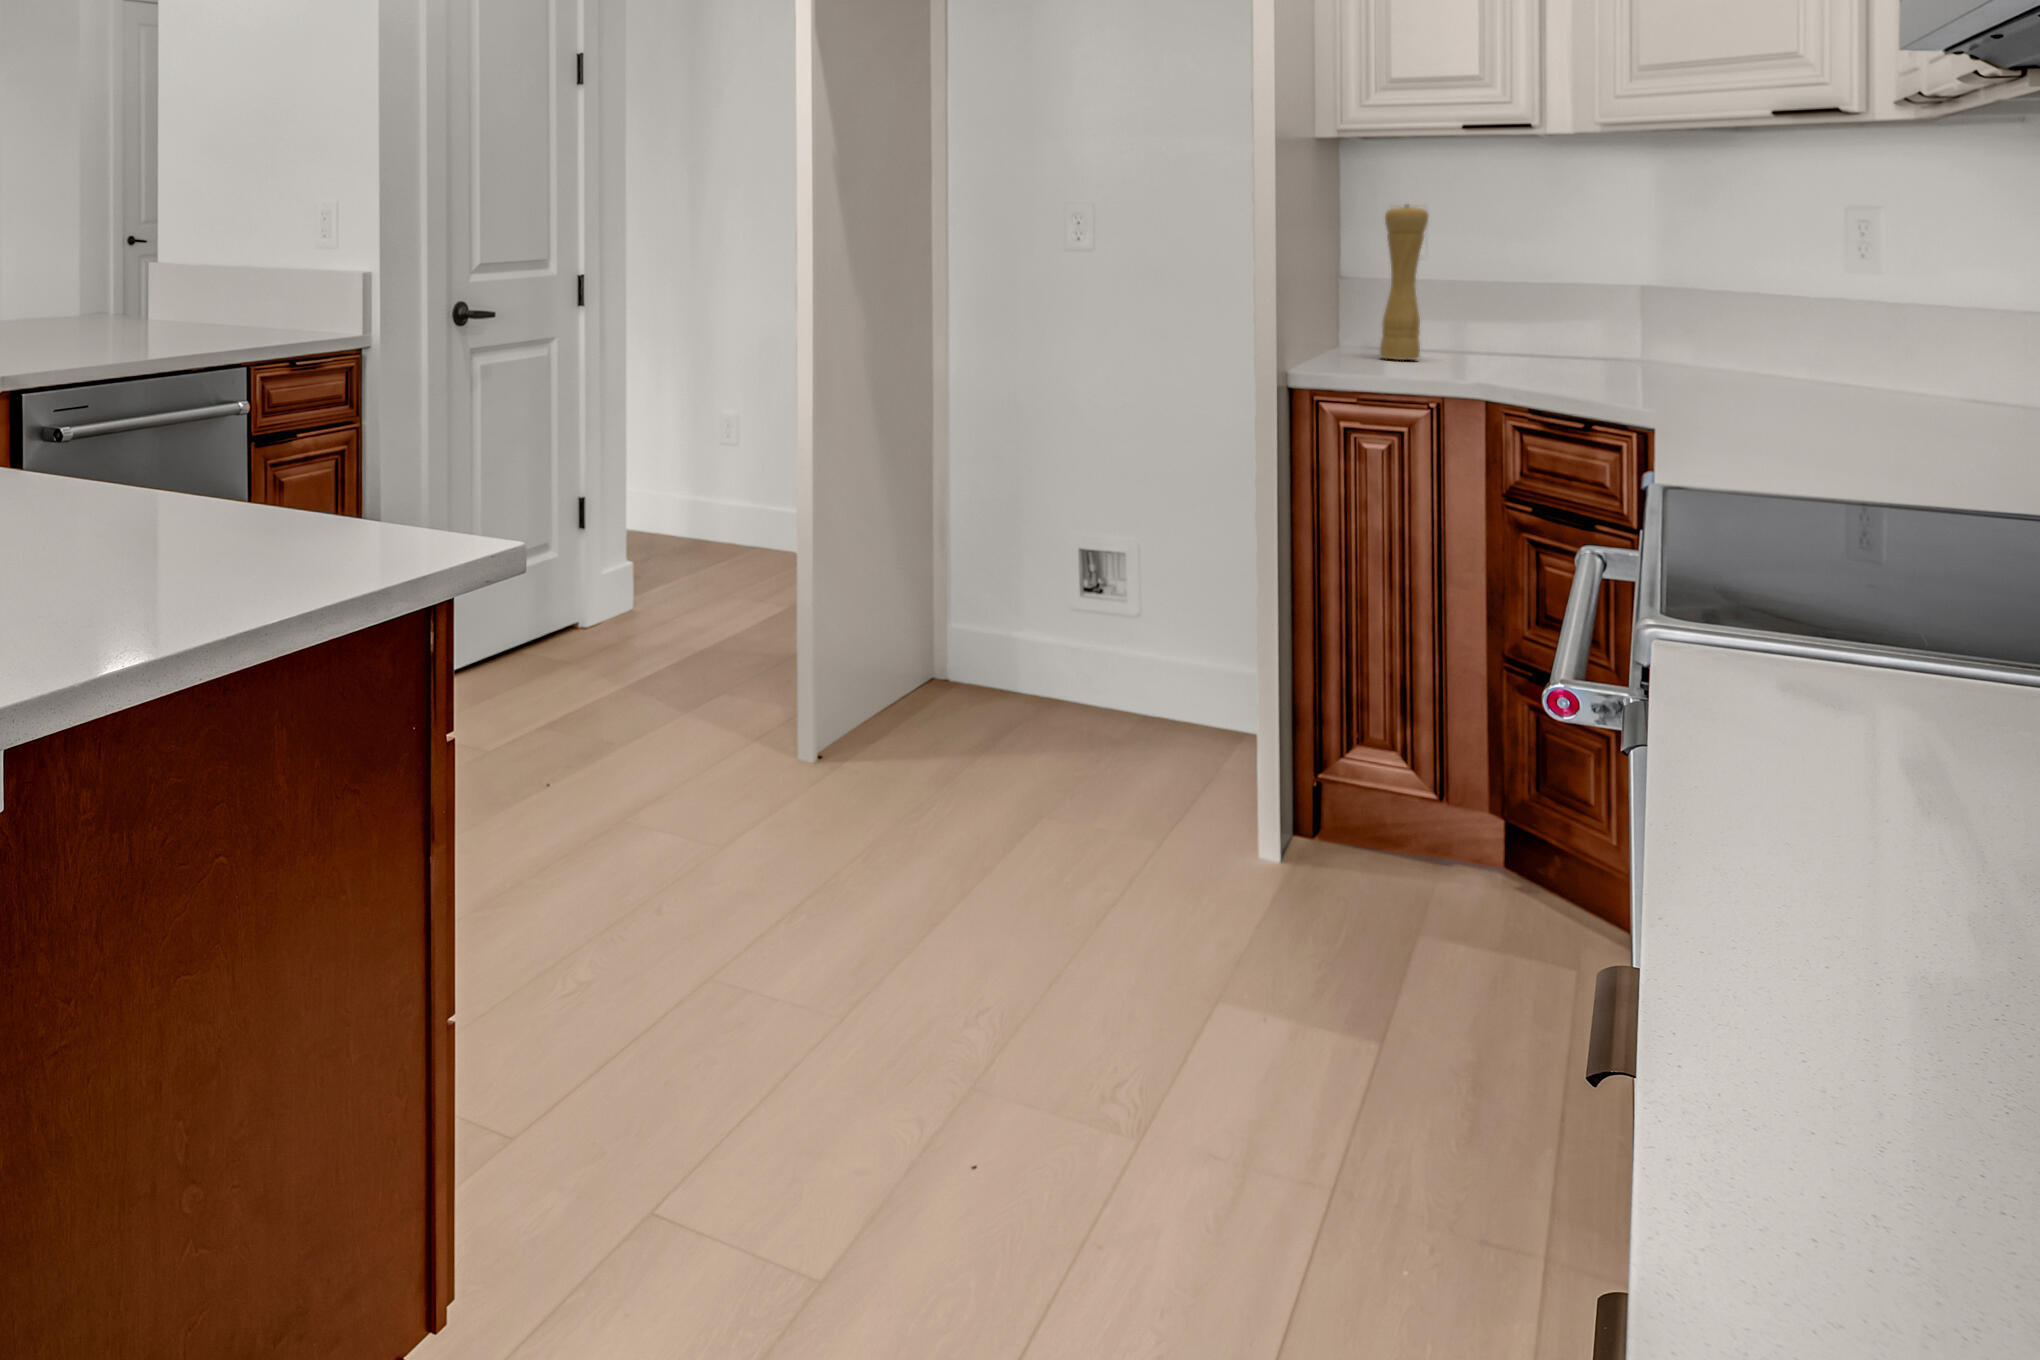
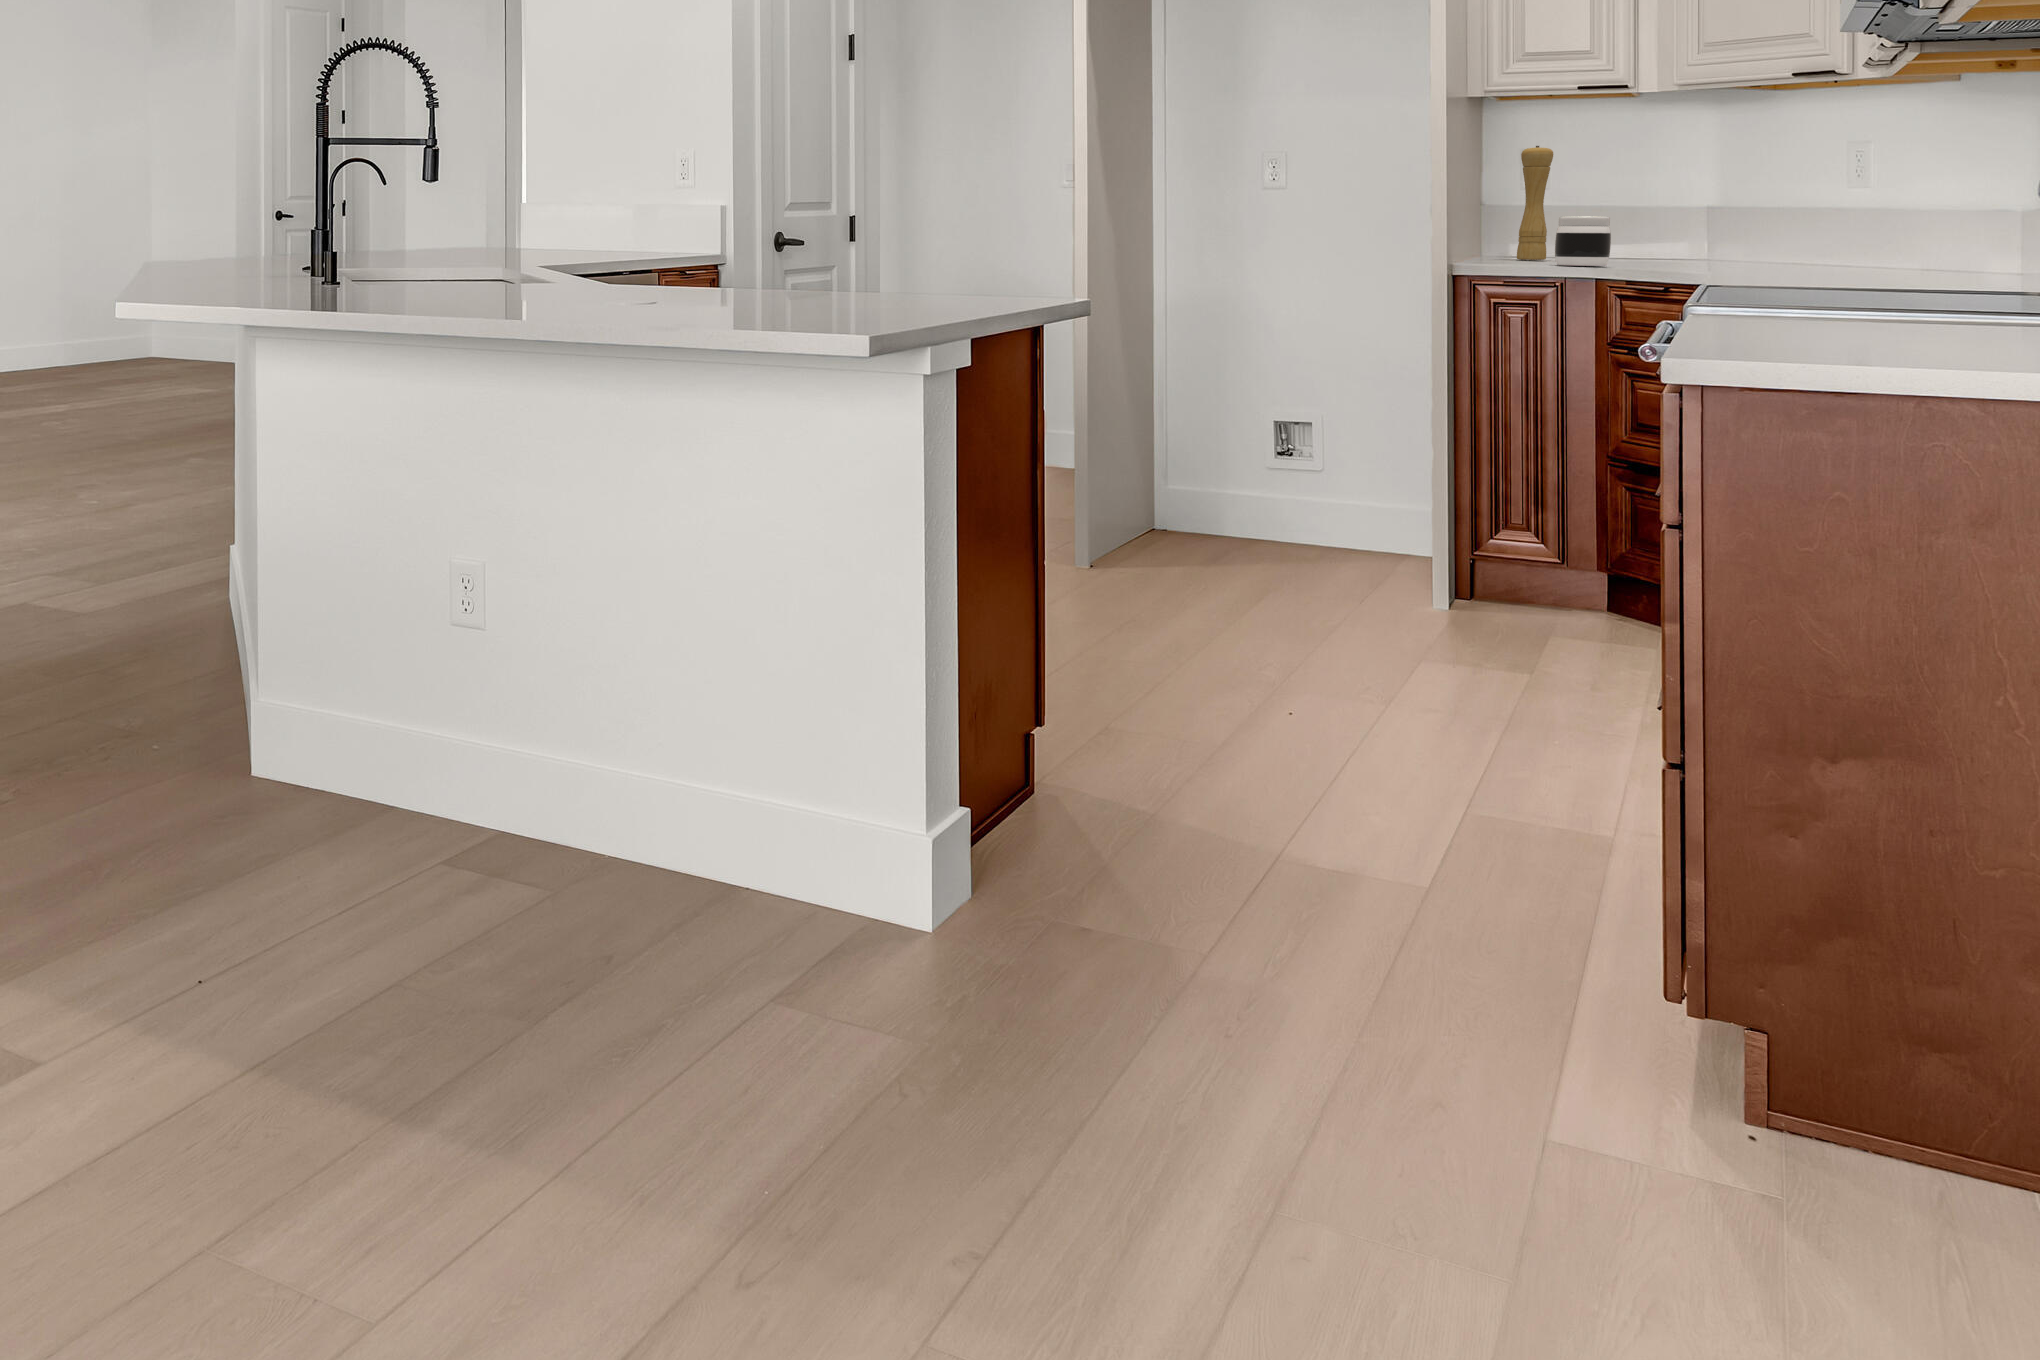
jar: none [1429,309,1508,382] -> present [1555,216,1611,266]

